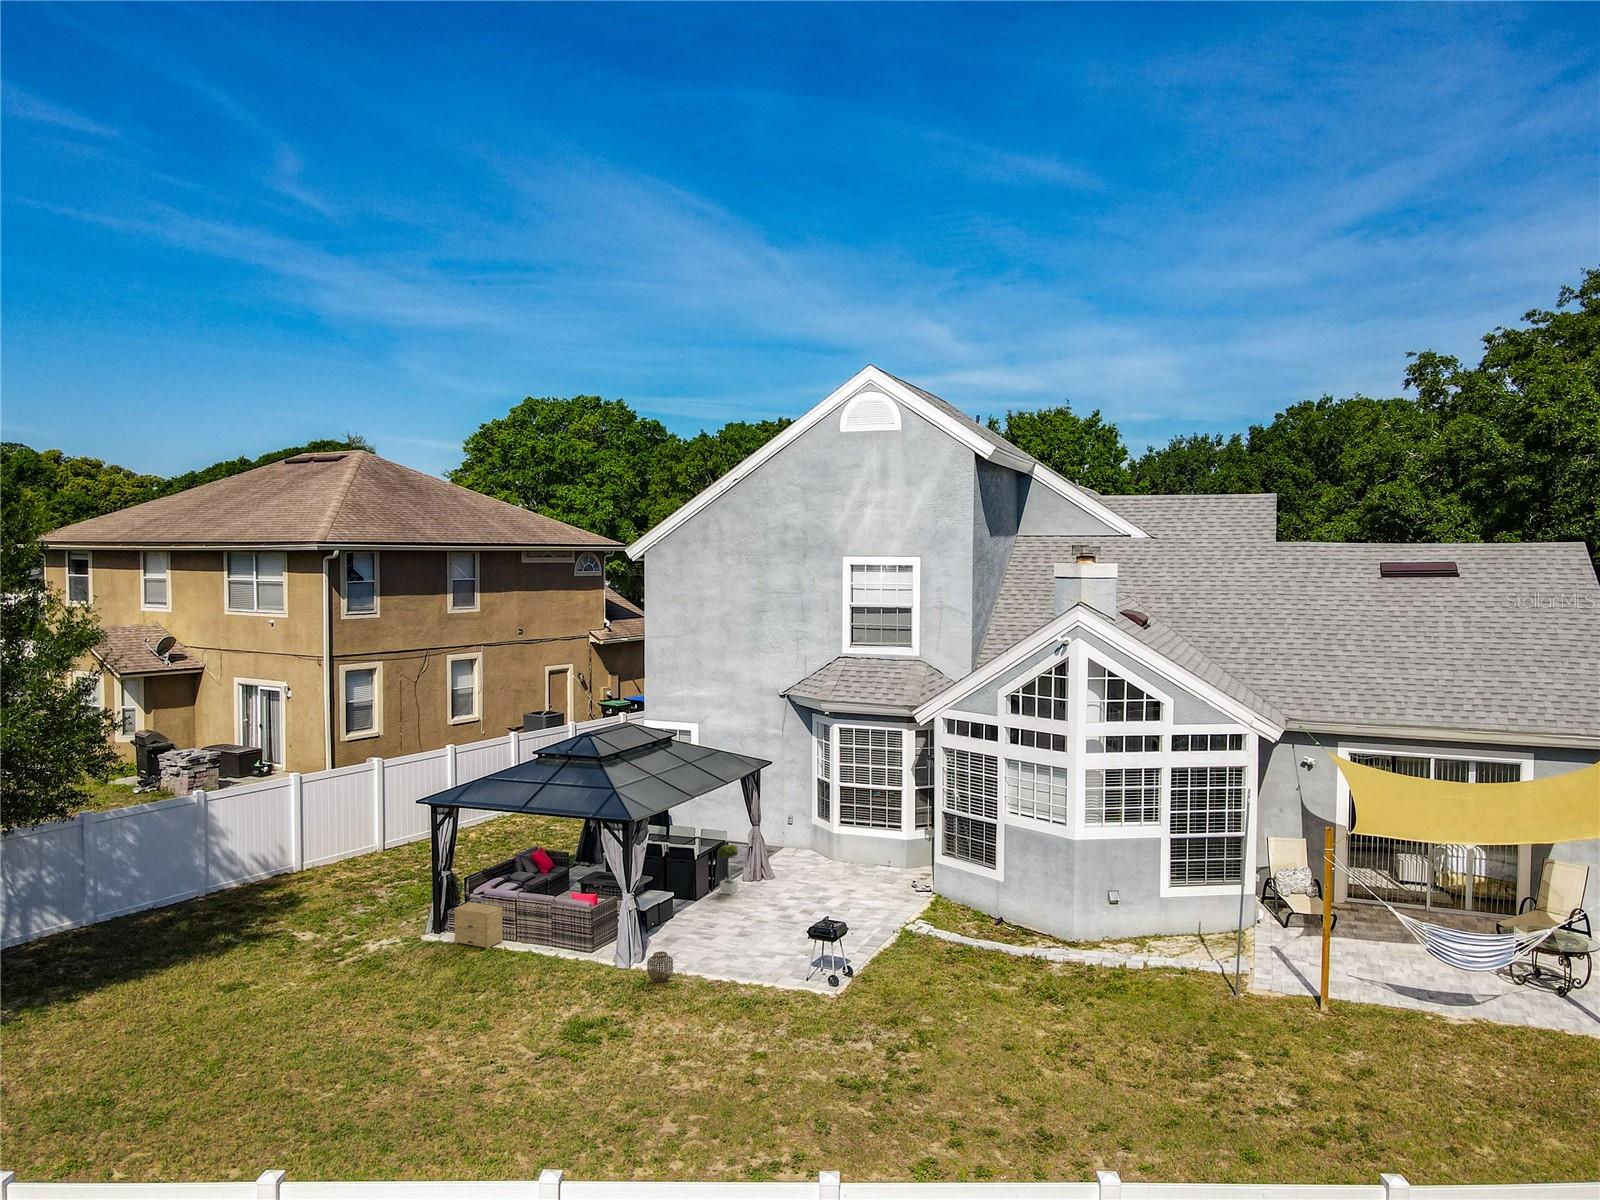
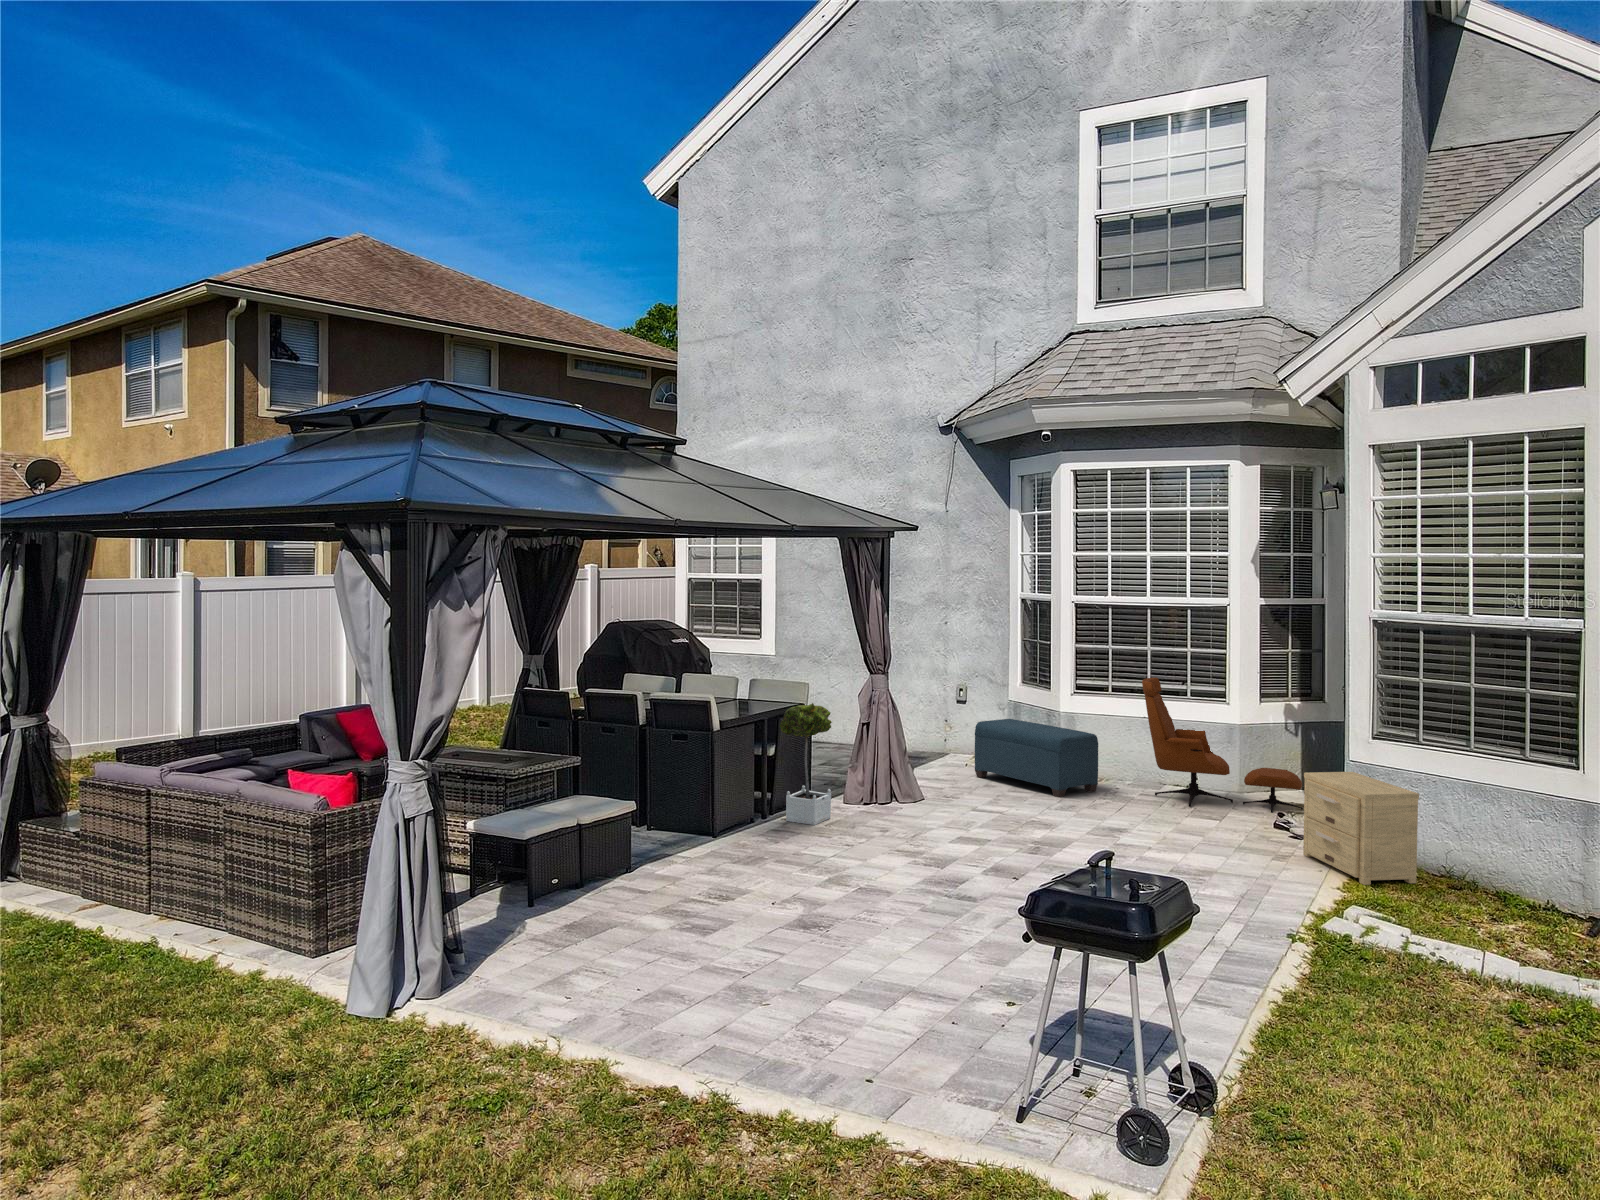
lounge chair: none [866,821,929,880] -> present [1142,678,1303,813]
bench: none [796,836,849,875] -> present [975,719,1098,797]
side table: present [454,902,503,949] -> present [1303,772,1419,885]
woven basket: present [647,952,673,983] -> none [407,963,507,1081]

